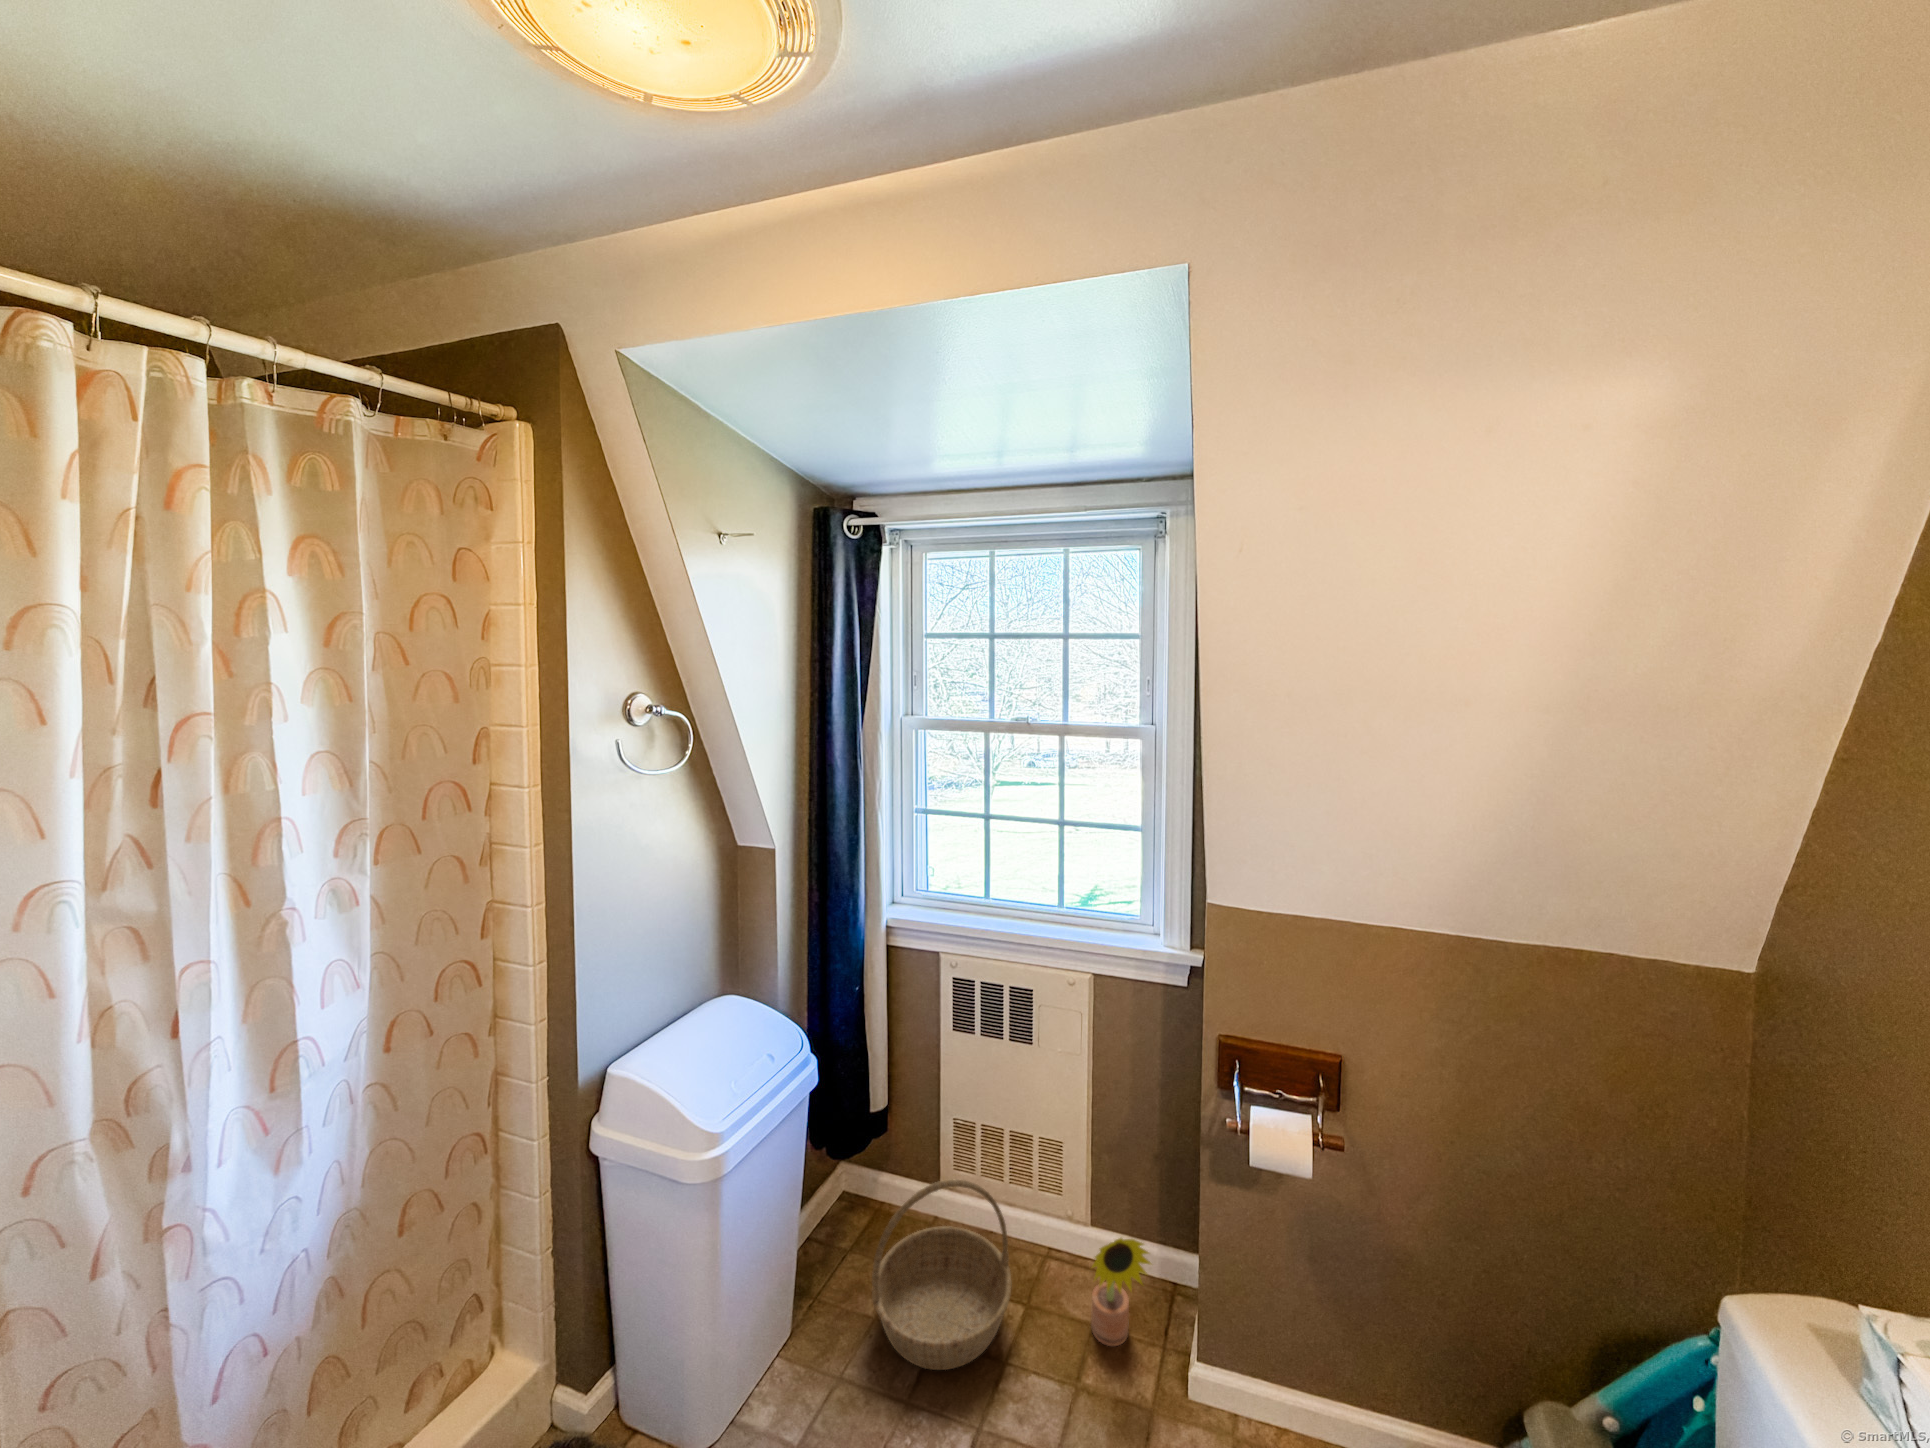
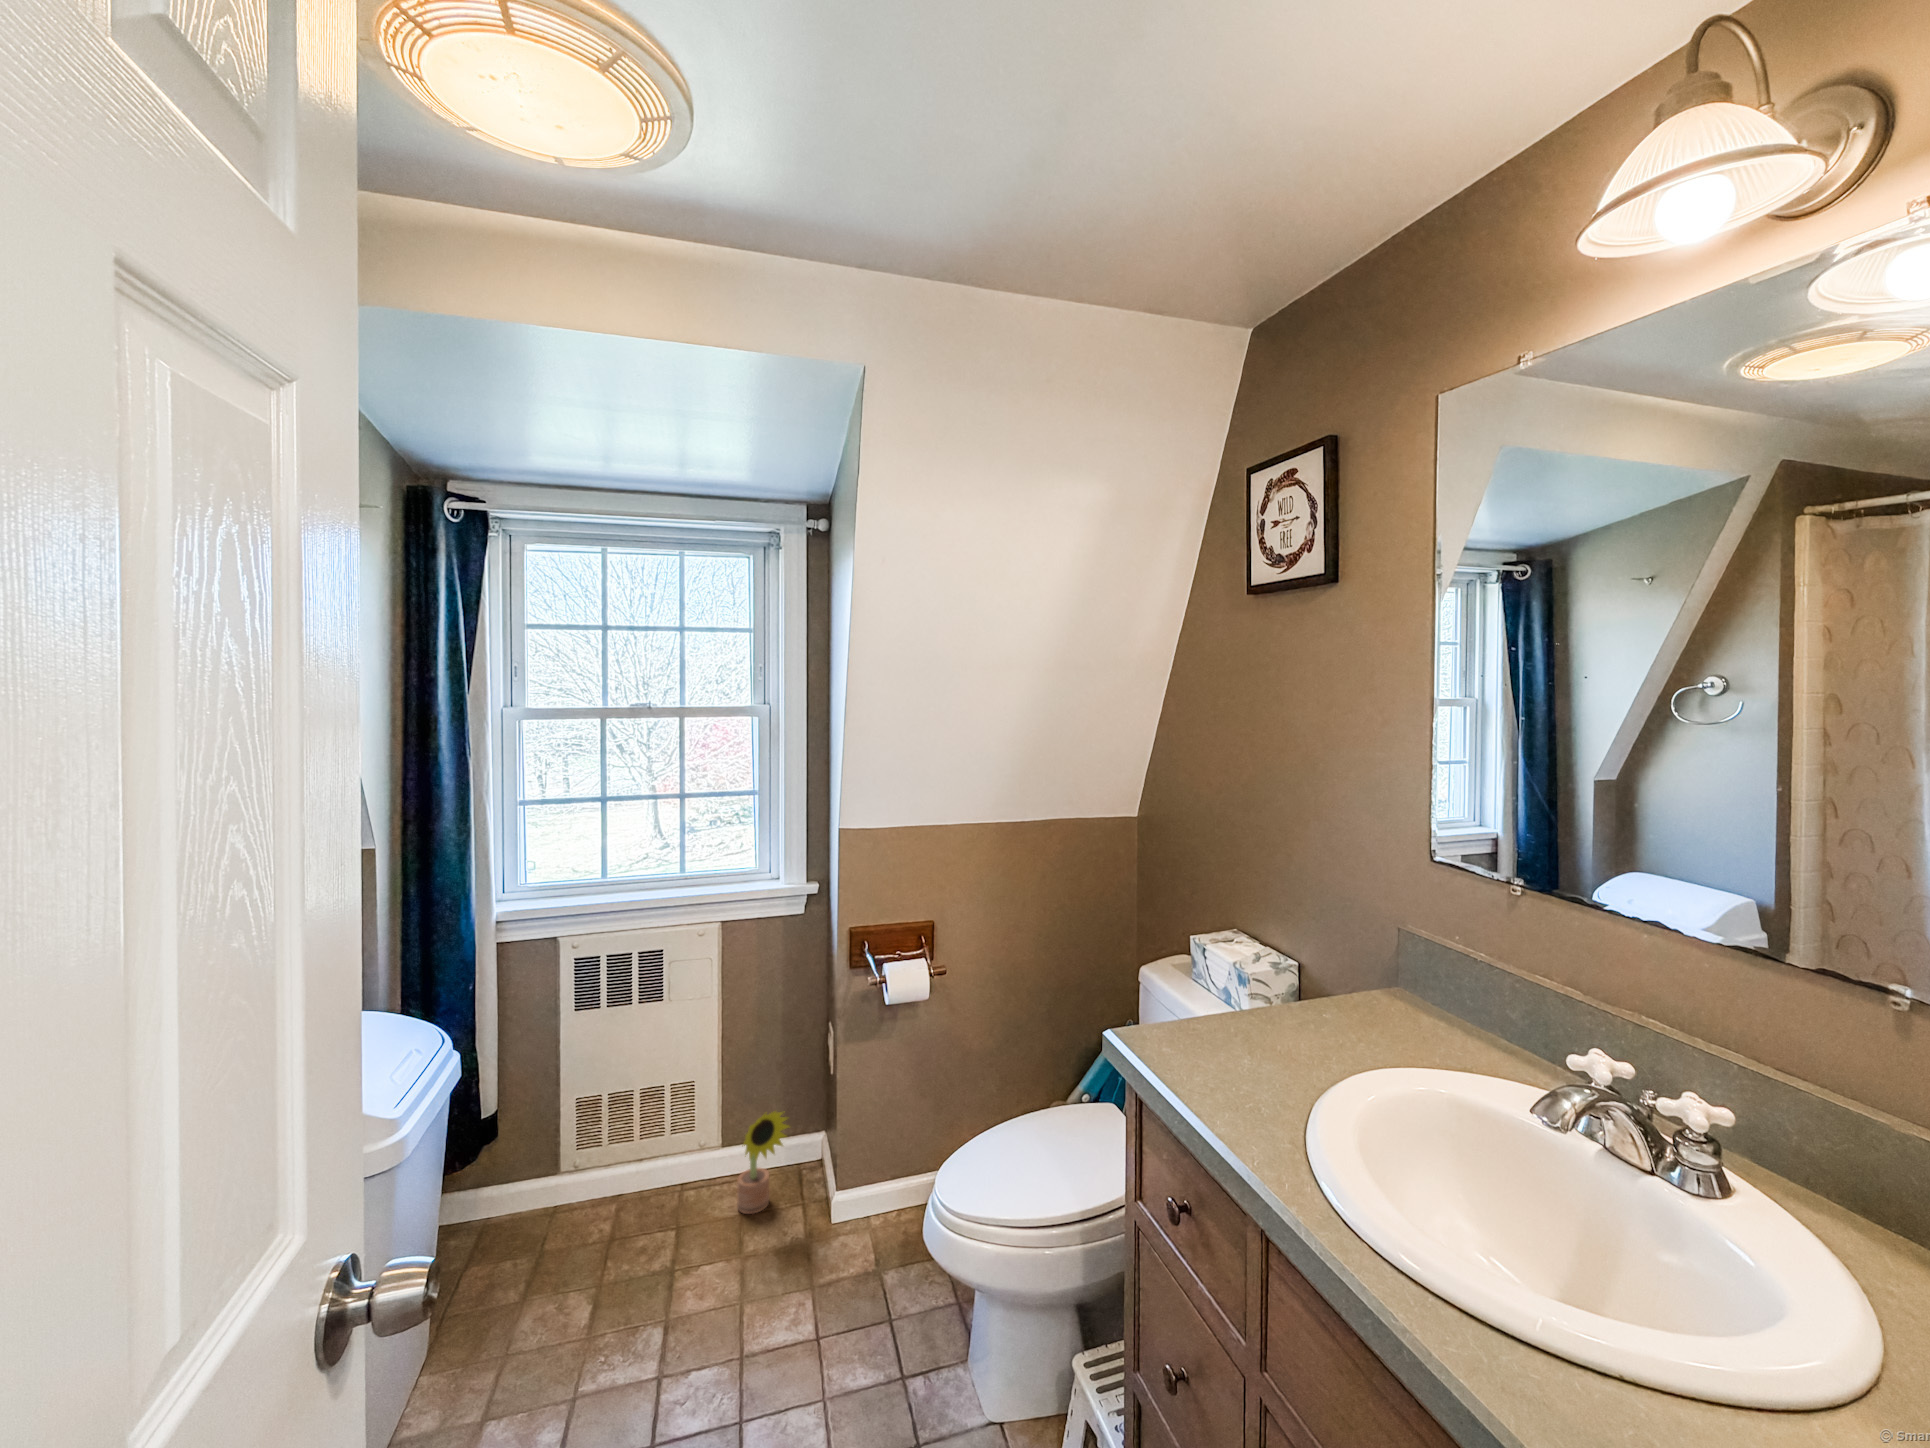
basket: present [872,1179,1011,1370] -> none [520,1123,666,1298]

